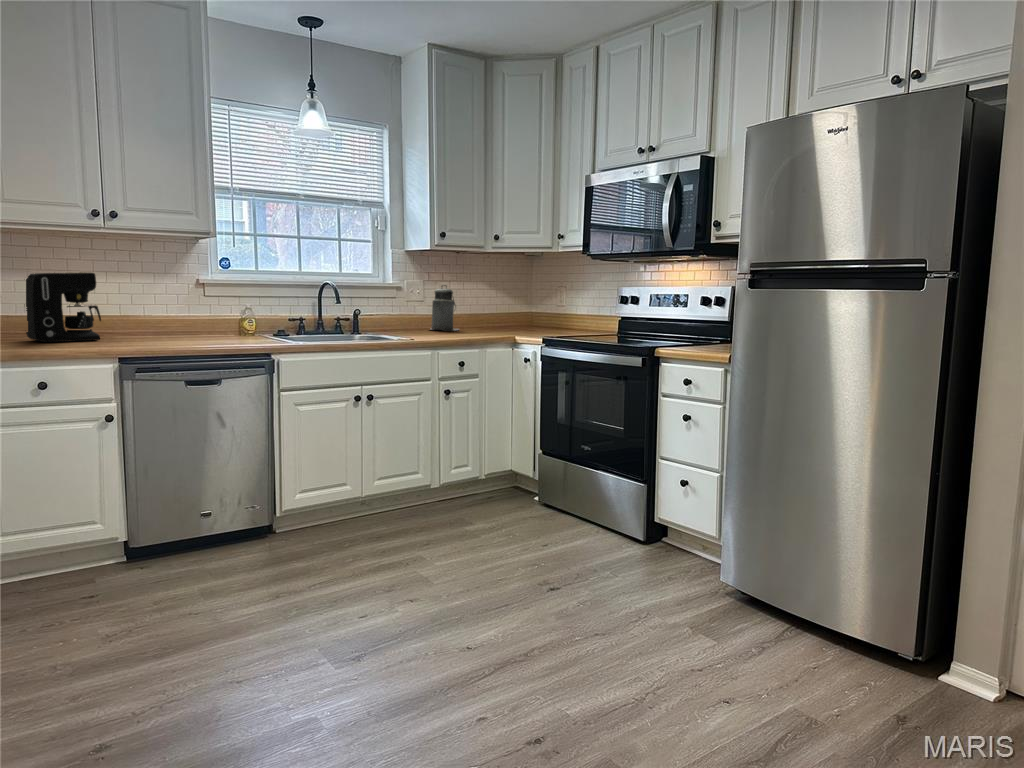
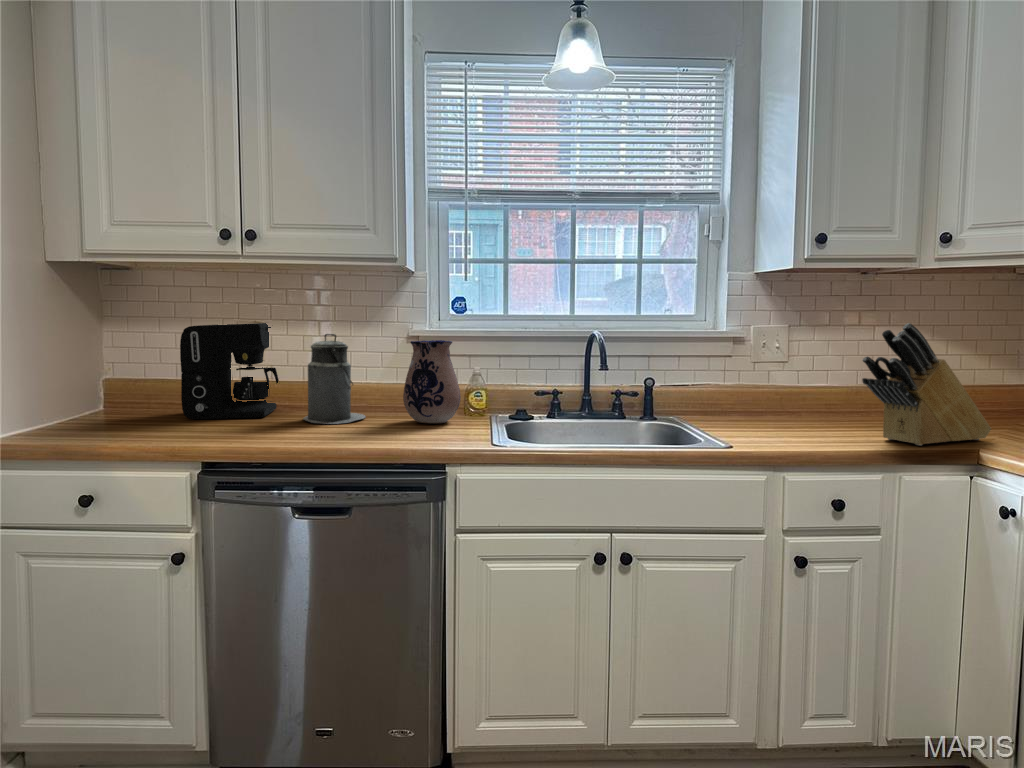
knife block: none [468,278,520,335] -> present [862,323,991,445]
canister: present [431,285,459,331] -> present [303,334,365,424]
ceramic pitcher: none [211,286,250,338] -> present [403,340,461,424]

